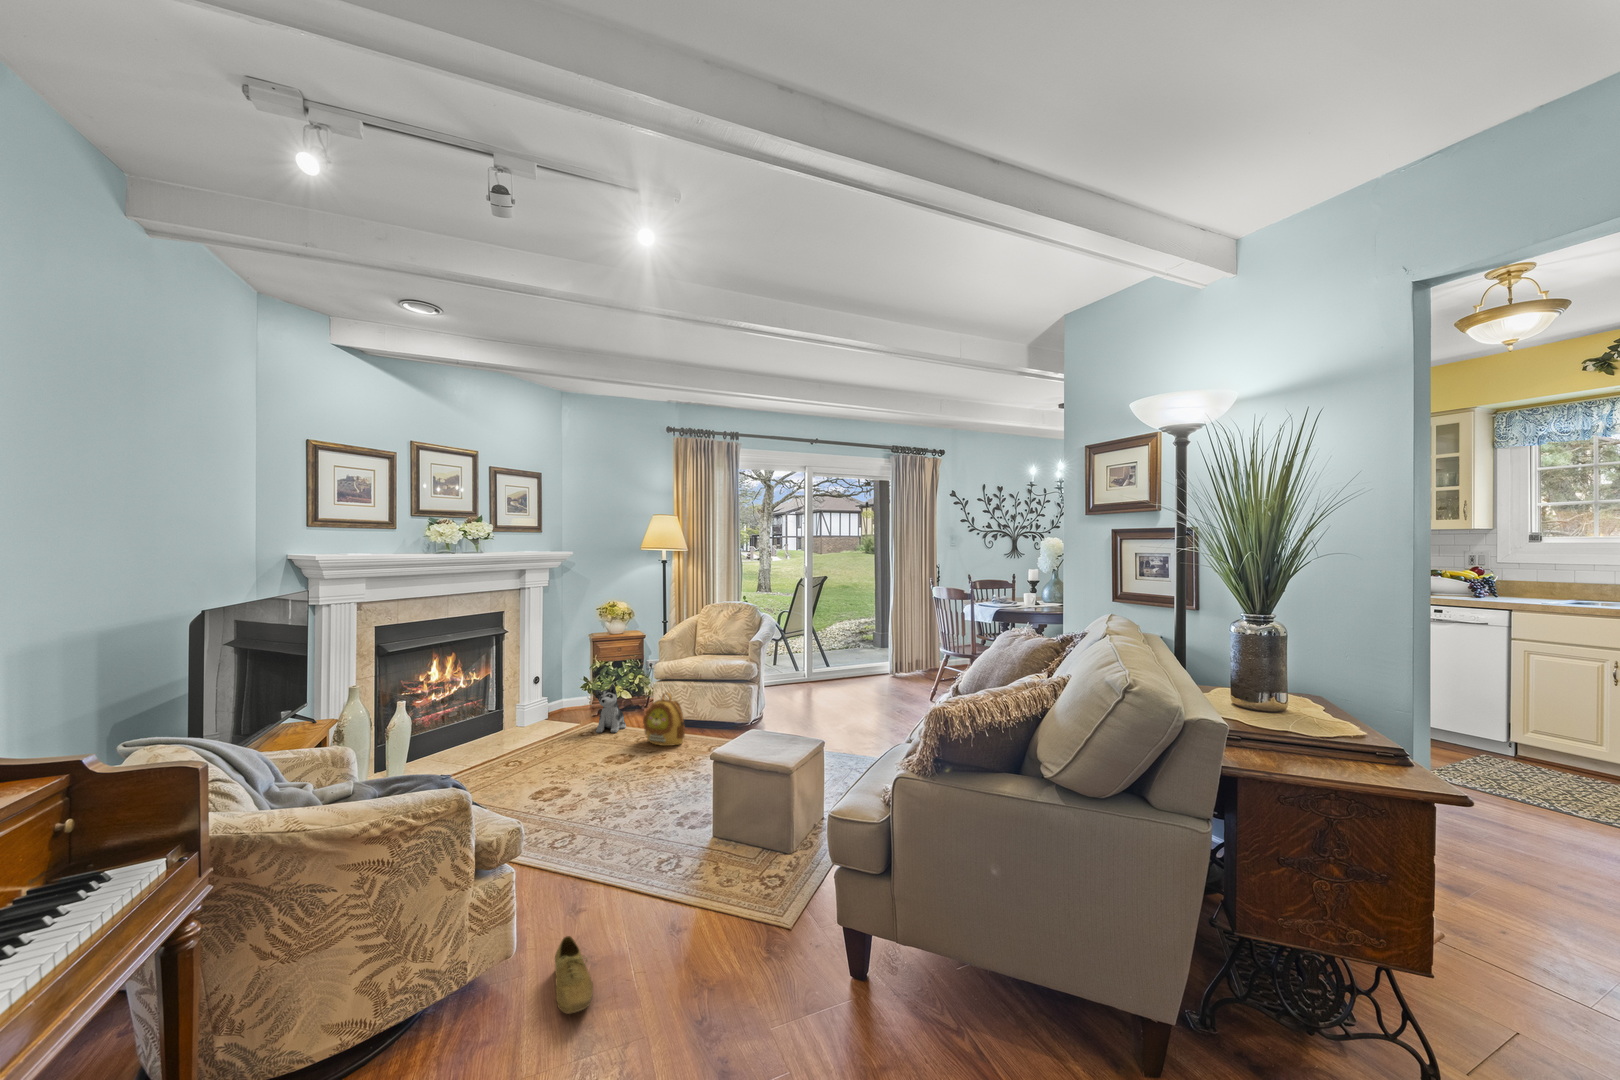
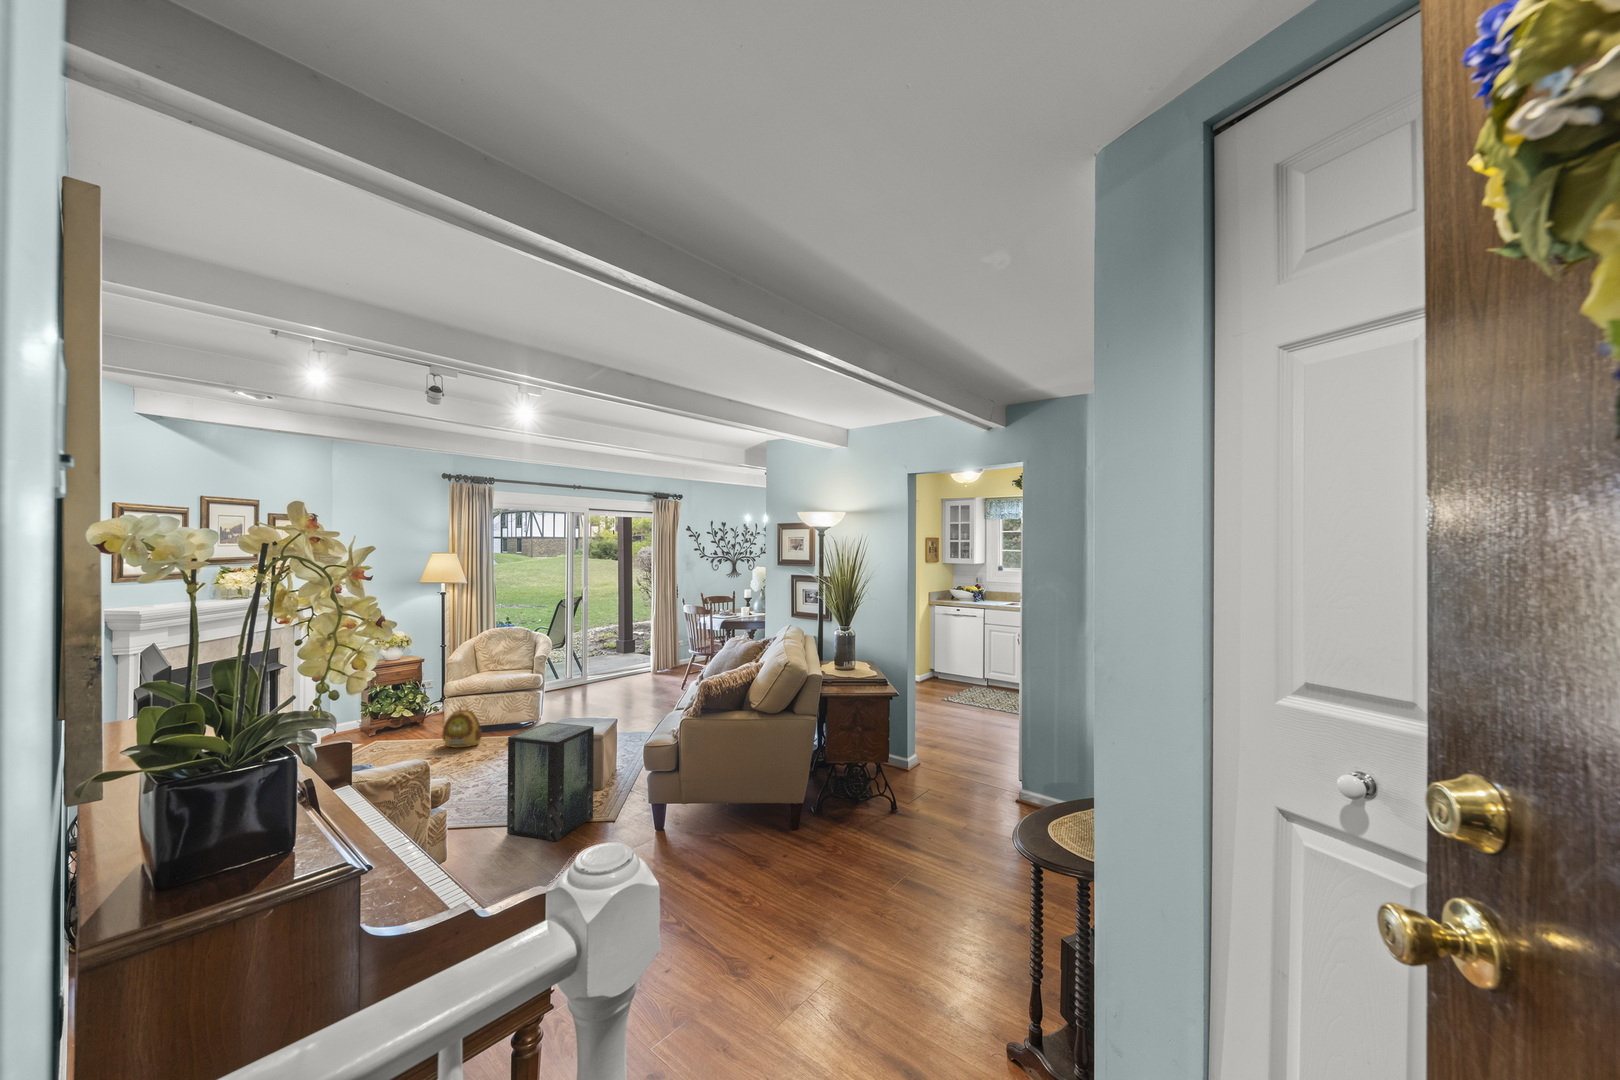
plush toy: present [595,684,626,732] -> none [386,703,415,746]
storage box: none [622,740,757,961] -> present [507,722,594,841]
shoe: present [555,936,593,1014] -> none [482,839,519,868]

